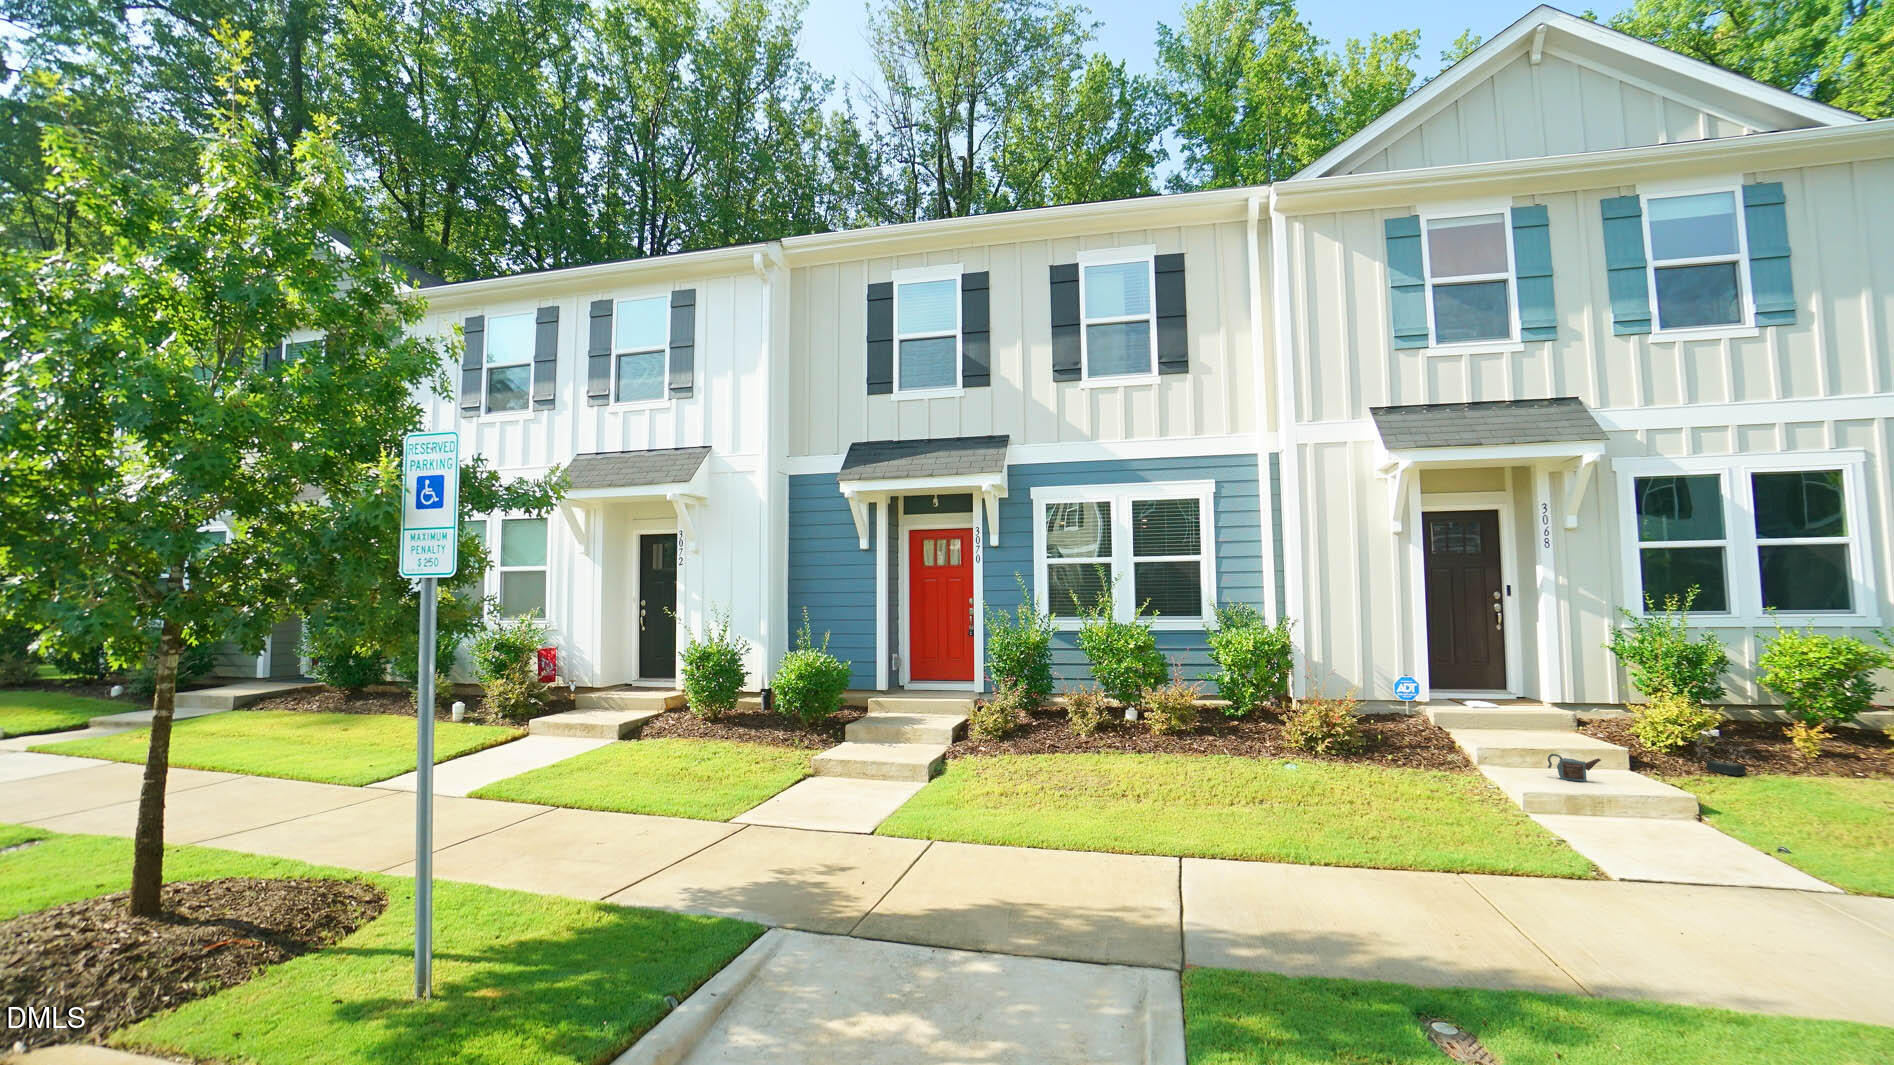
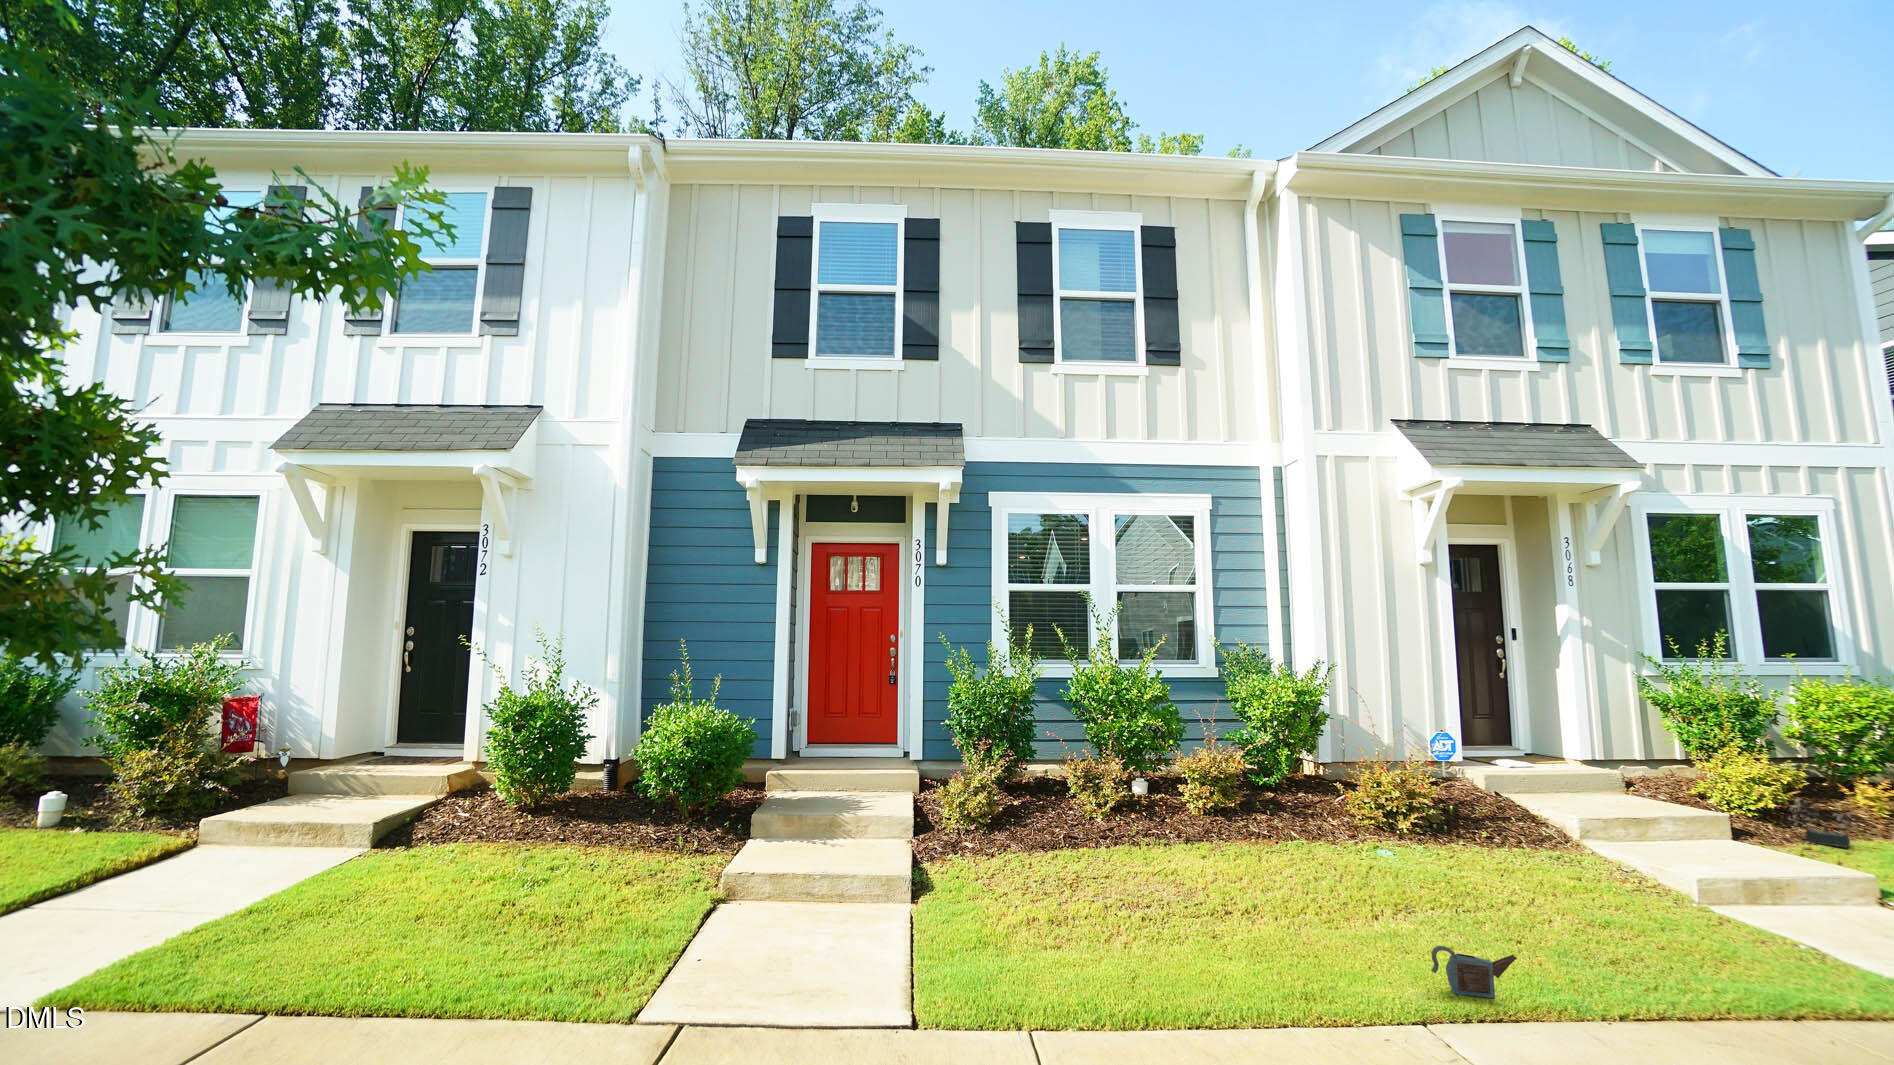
watering can: present [1548,754,1601,782] -> present [1431,946,1517,998]

